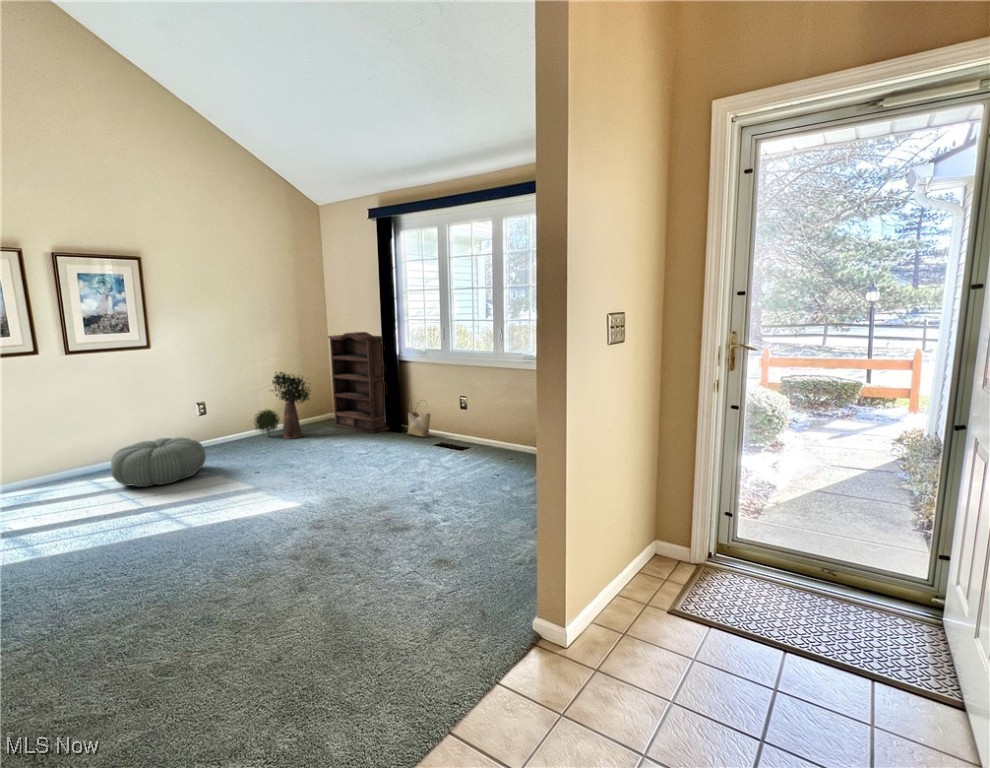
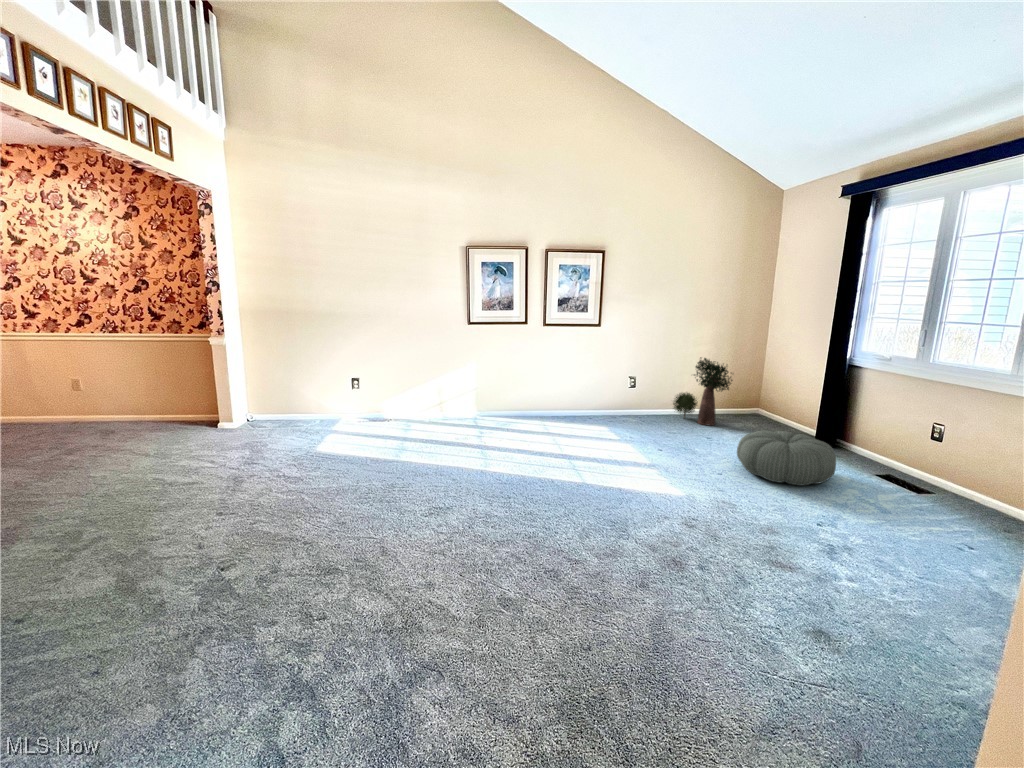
bookshelf: present [328,332,389,433] -> none [754,323,834,440]
woven basket: present [408,412,430,437] -> none [842,412,881,460]
pouf: present [111,438,206,487] -> present [737,431,836,485]

